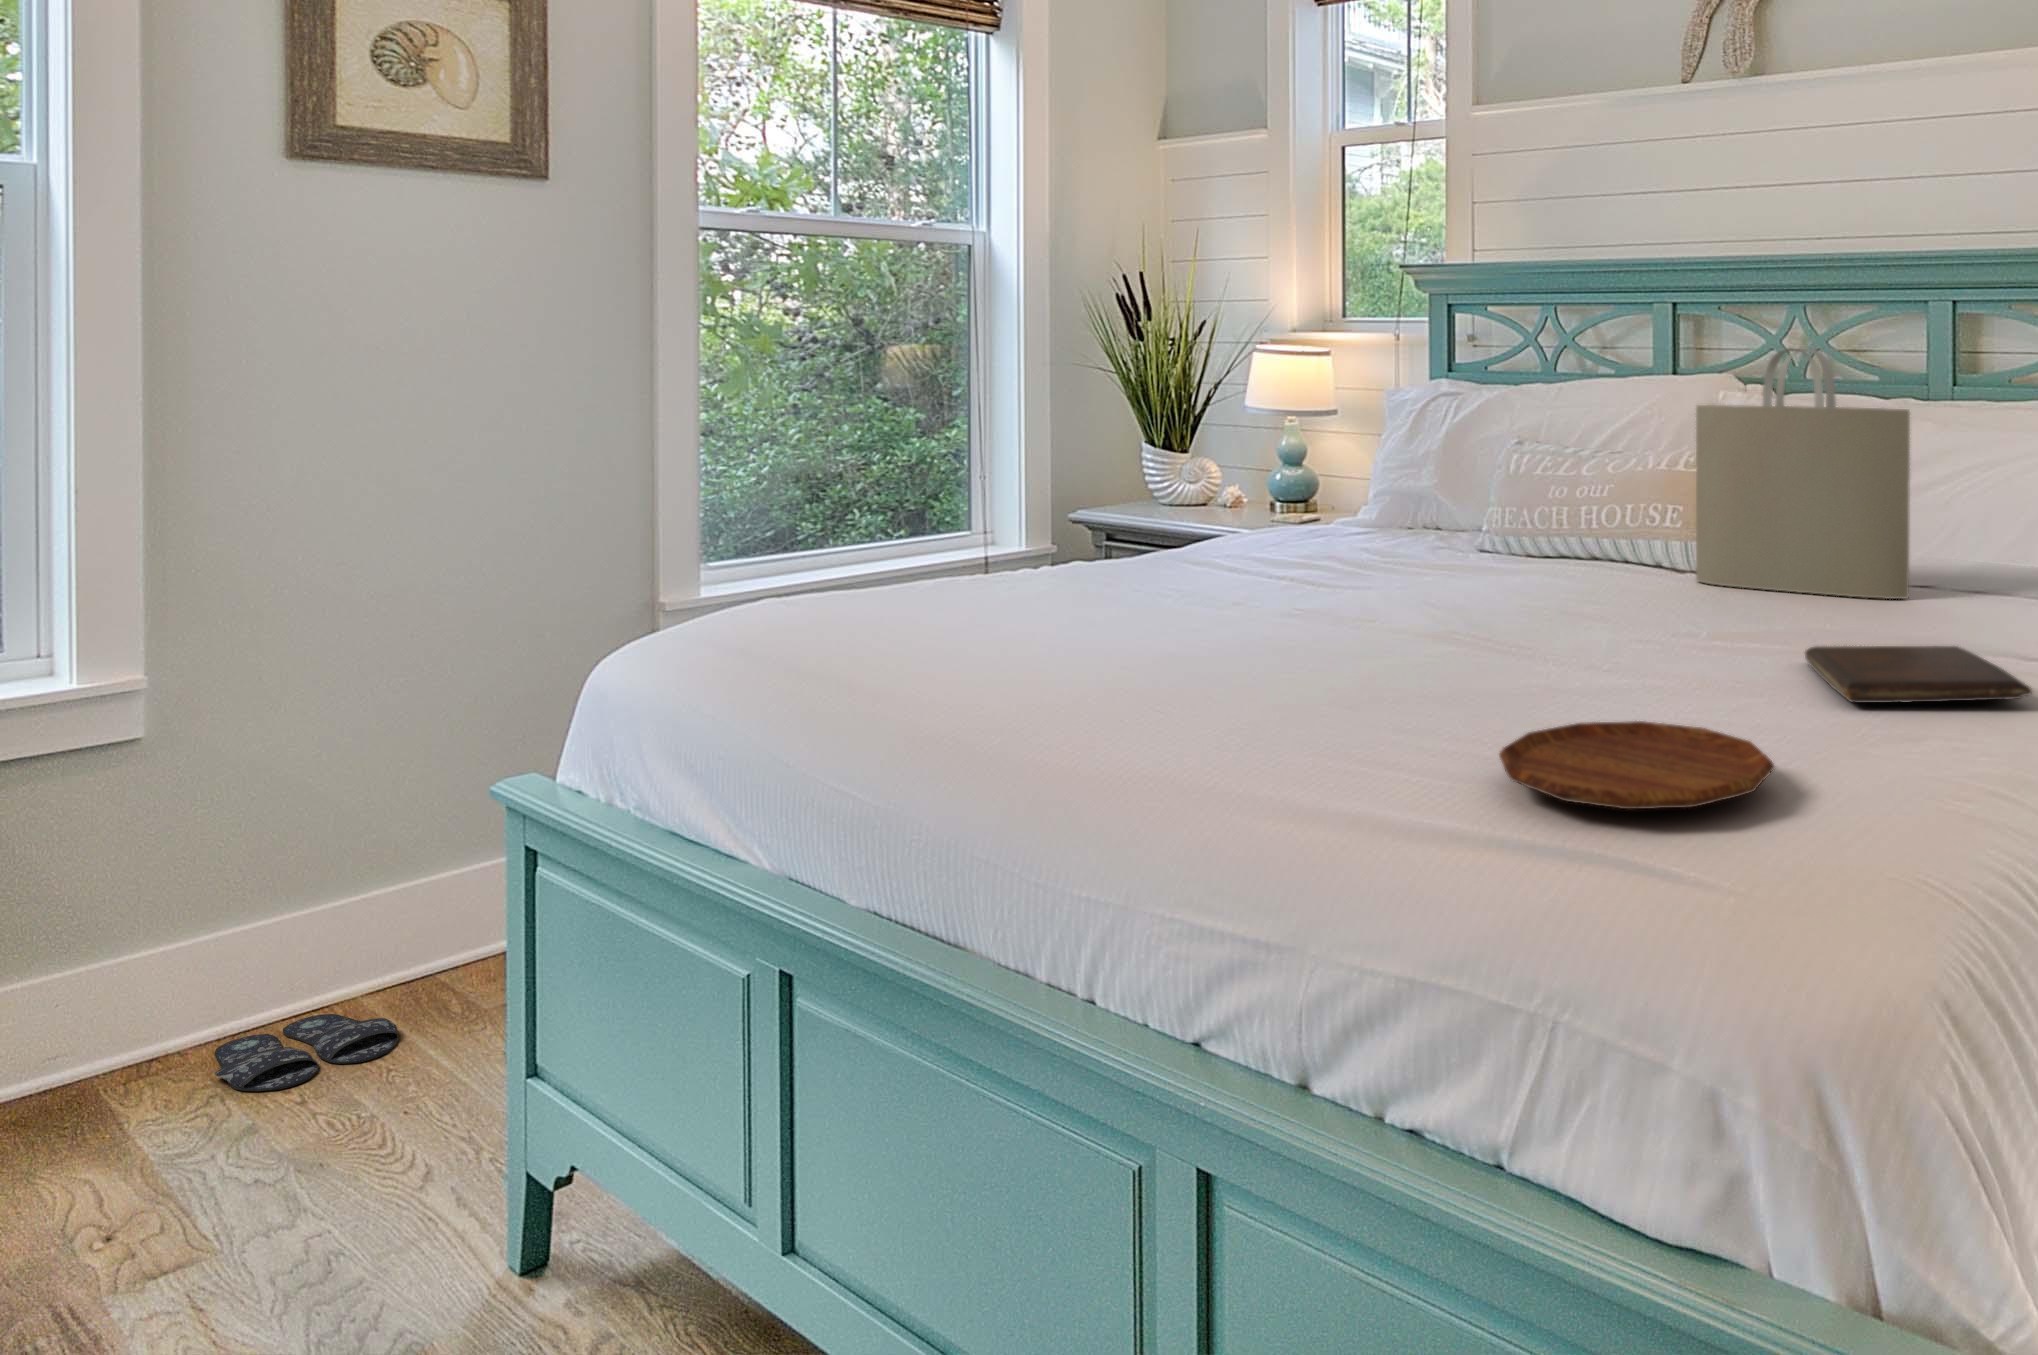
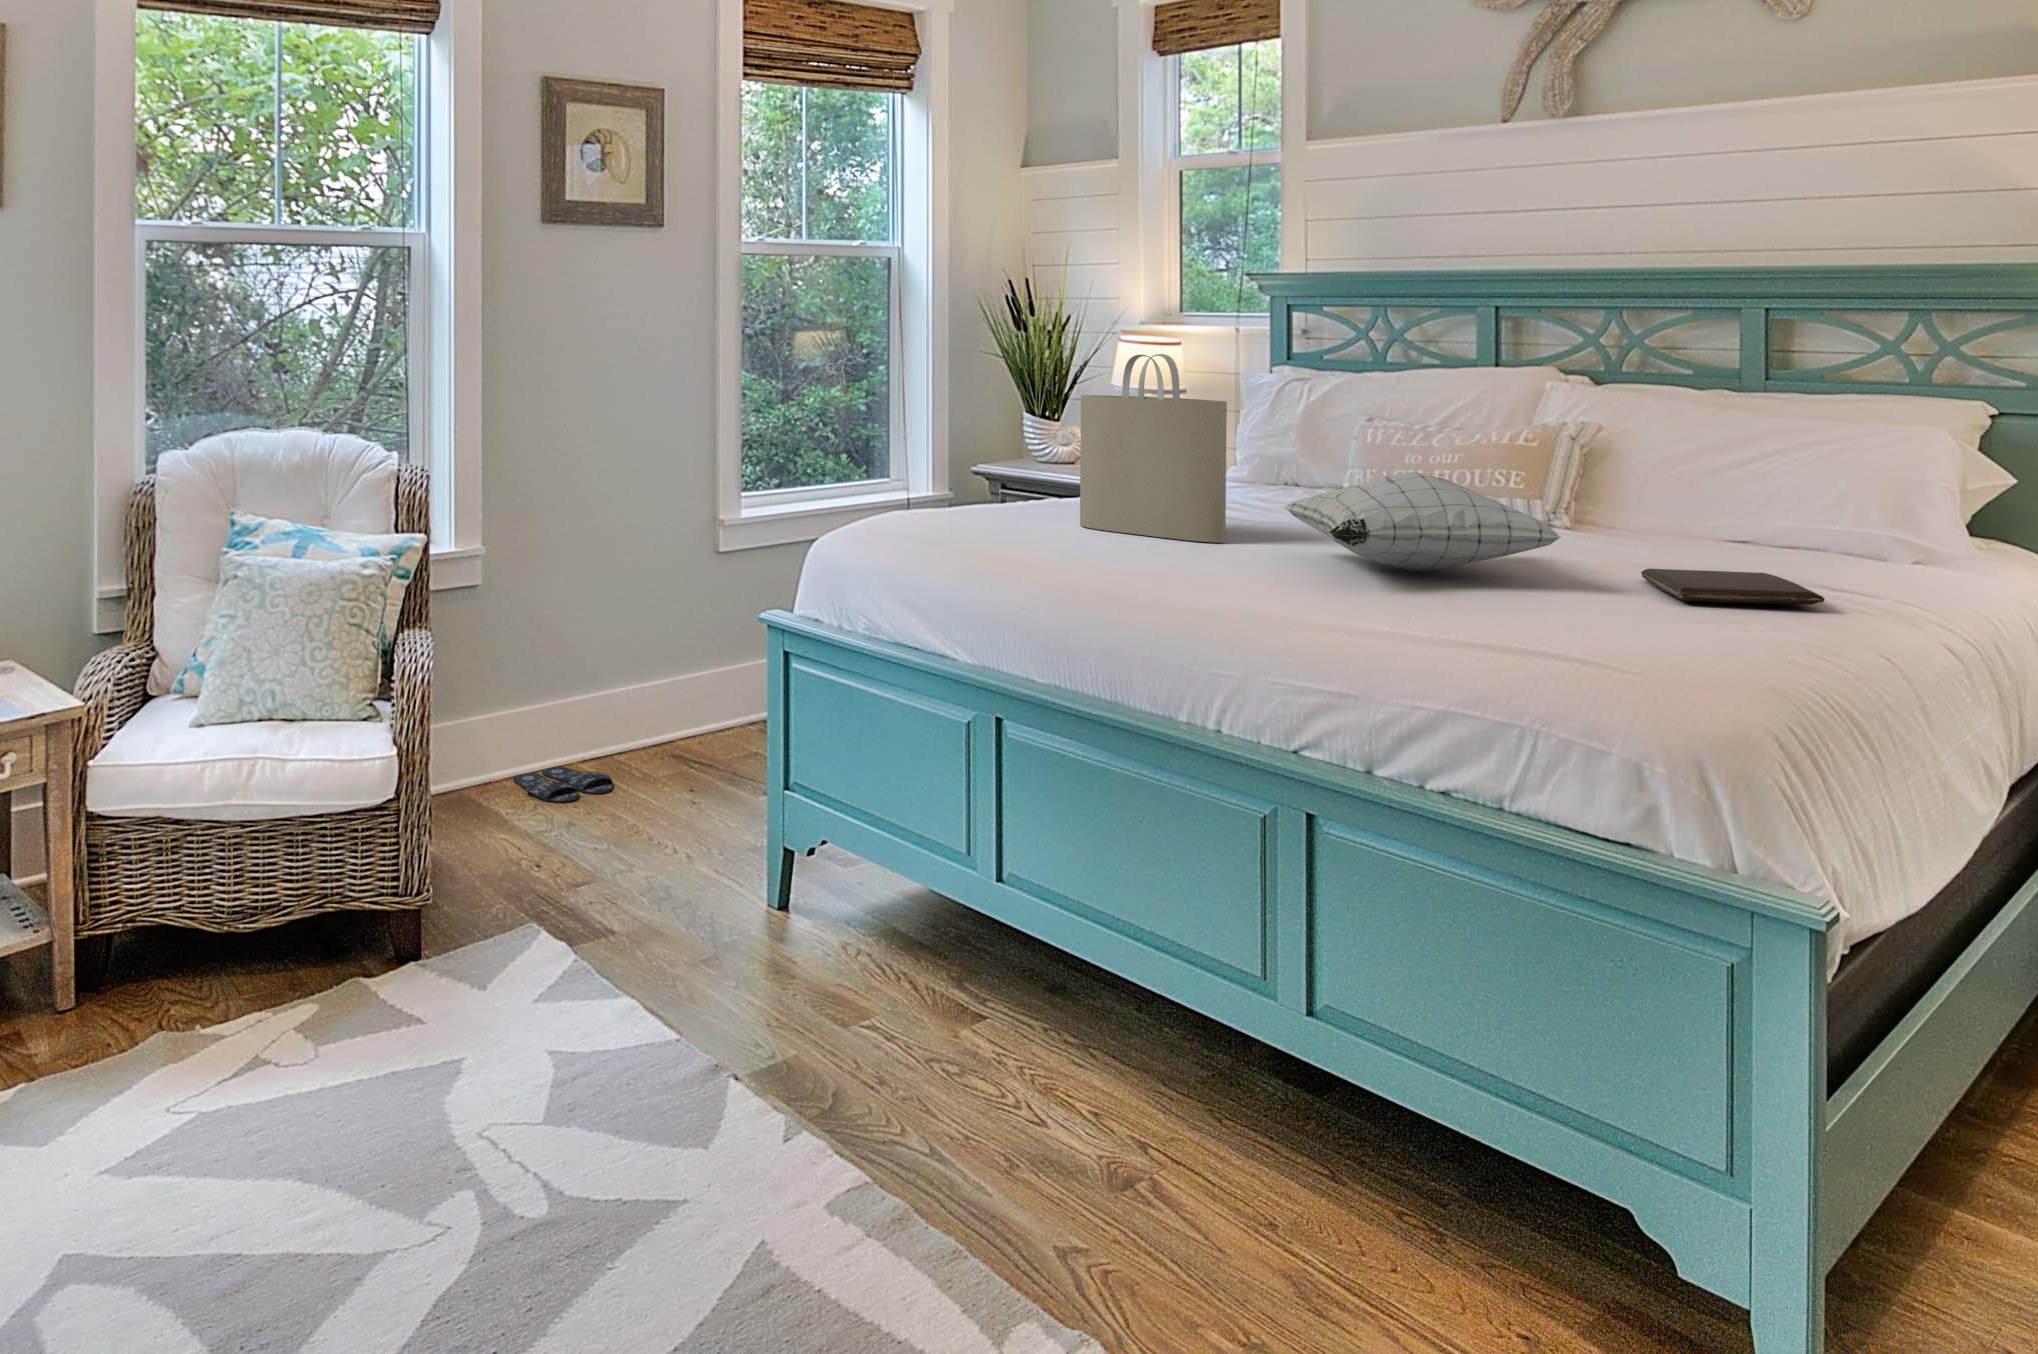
tote bag: present [1696,349,1910,599] -> present [1080,354,1227,543]
pillow: none [1335,516,1693,666] -> present [1283,472,1561,571]
tray: present [1499,721,1775,809] -> none [1451,597,1638,639]

